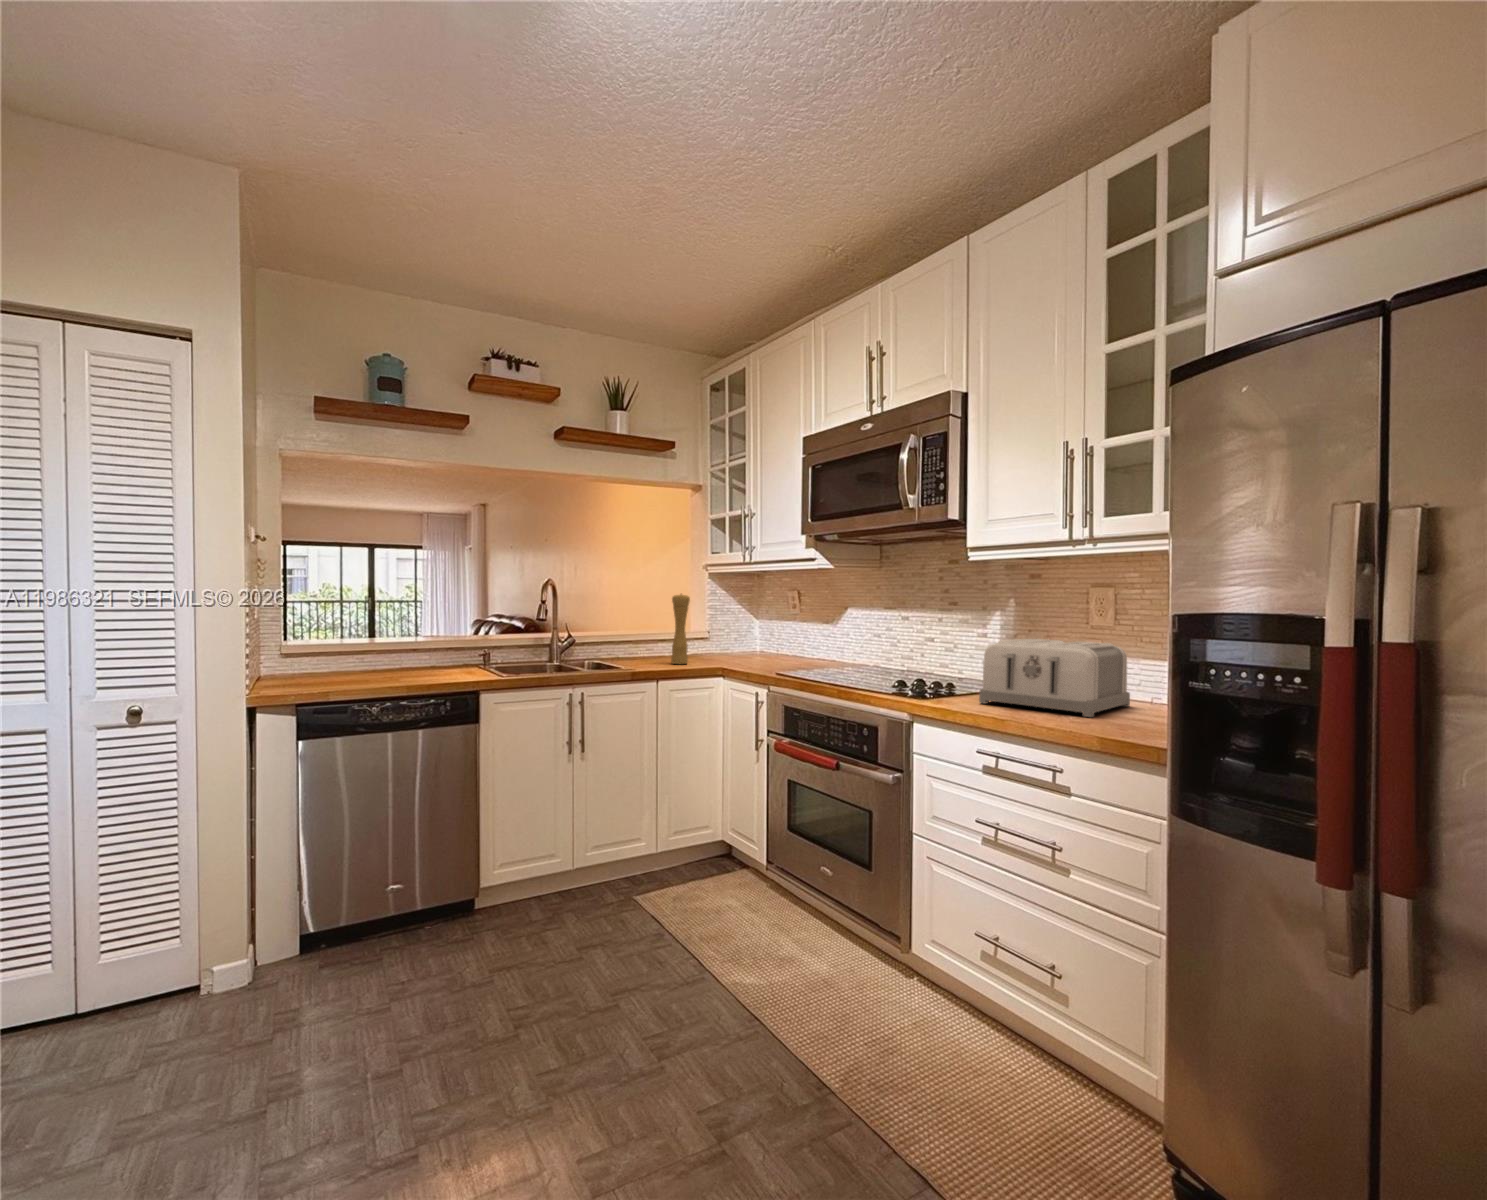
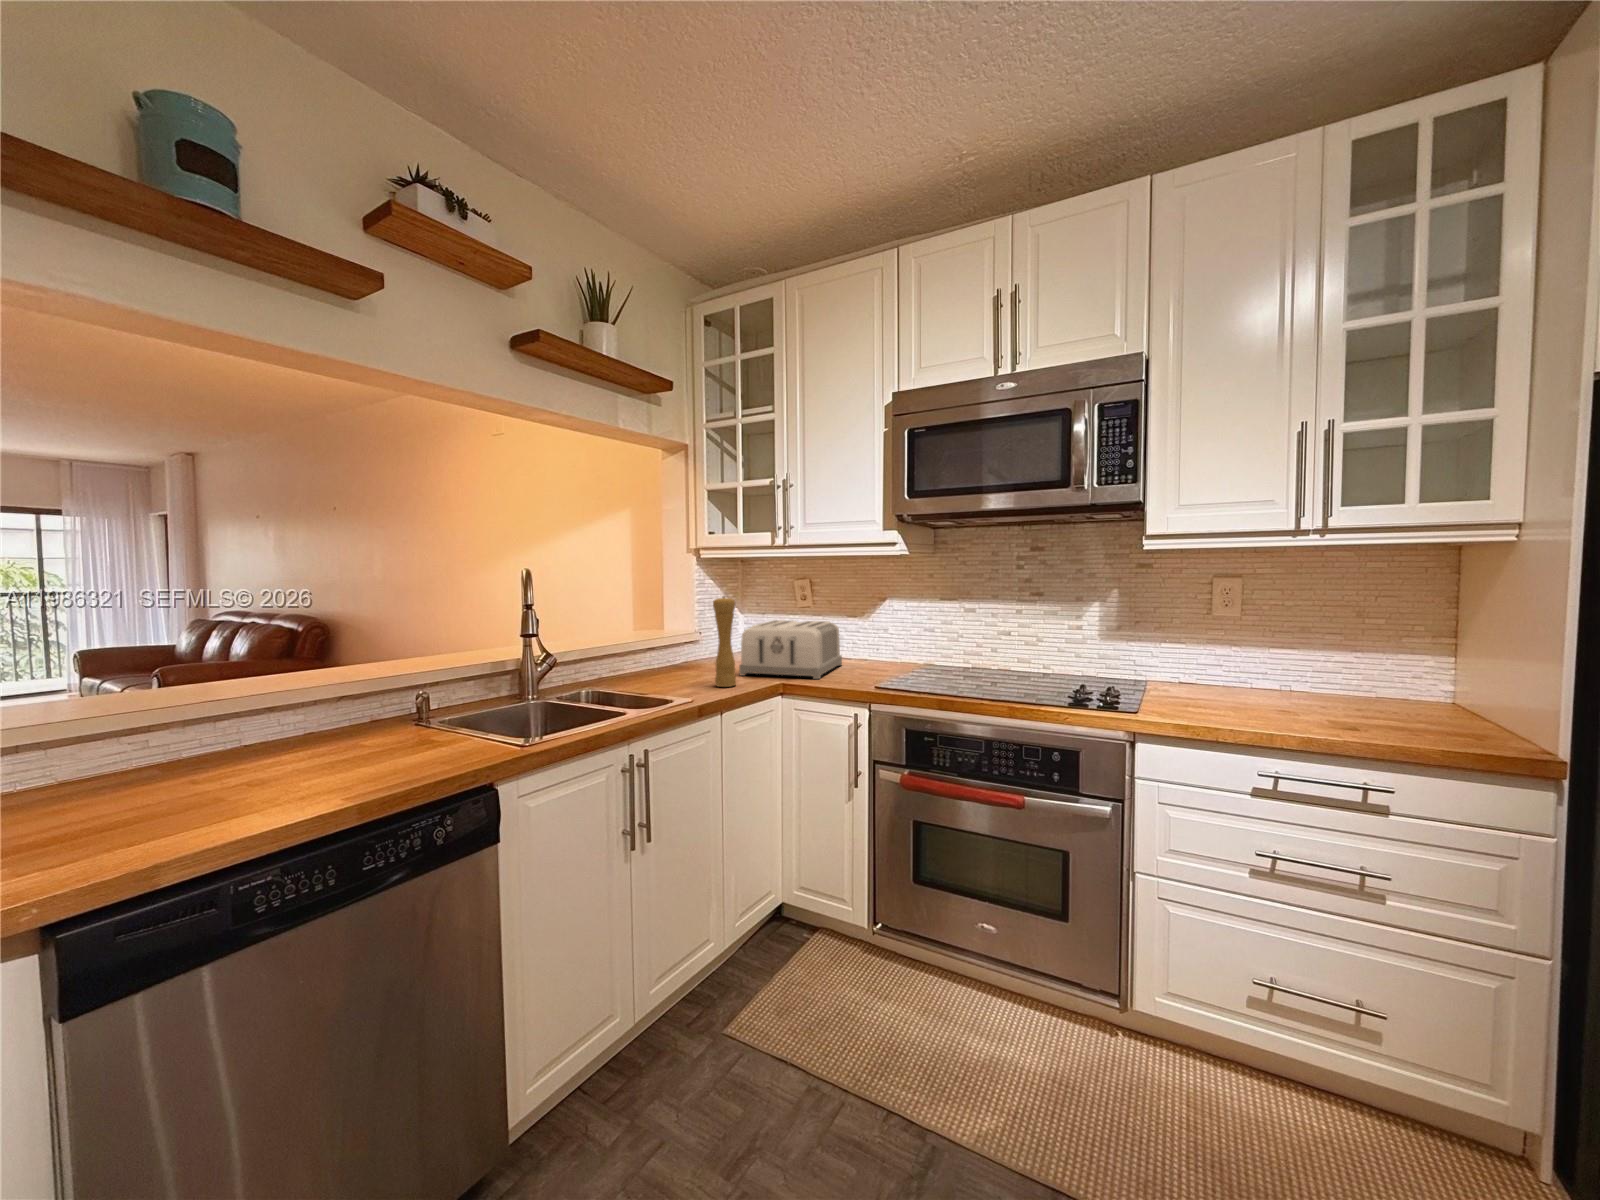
toaster: present [979,639,1130,717] -> present [739,620,842,679]

